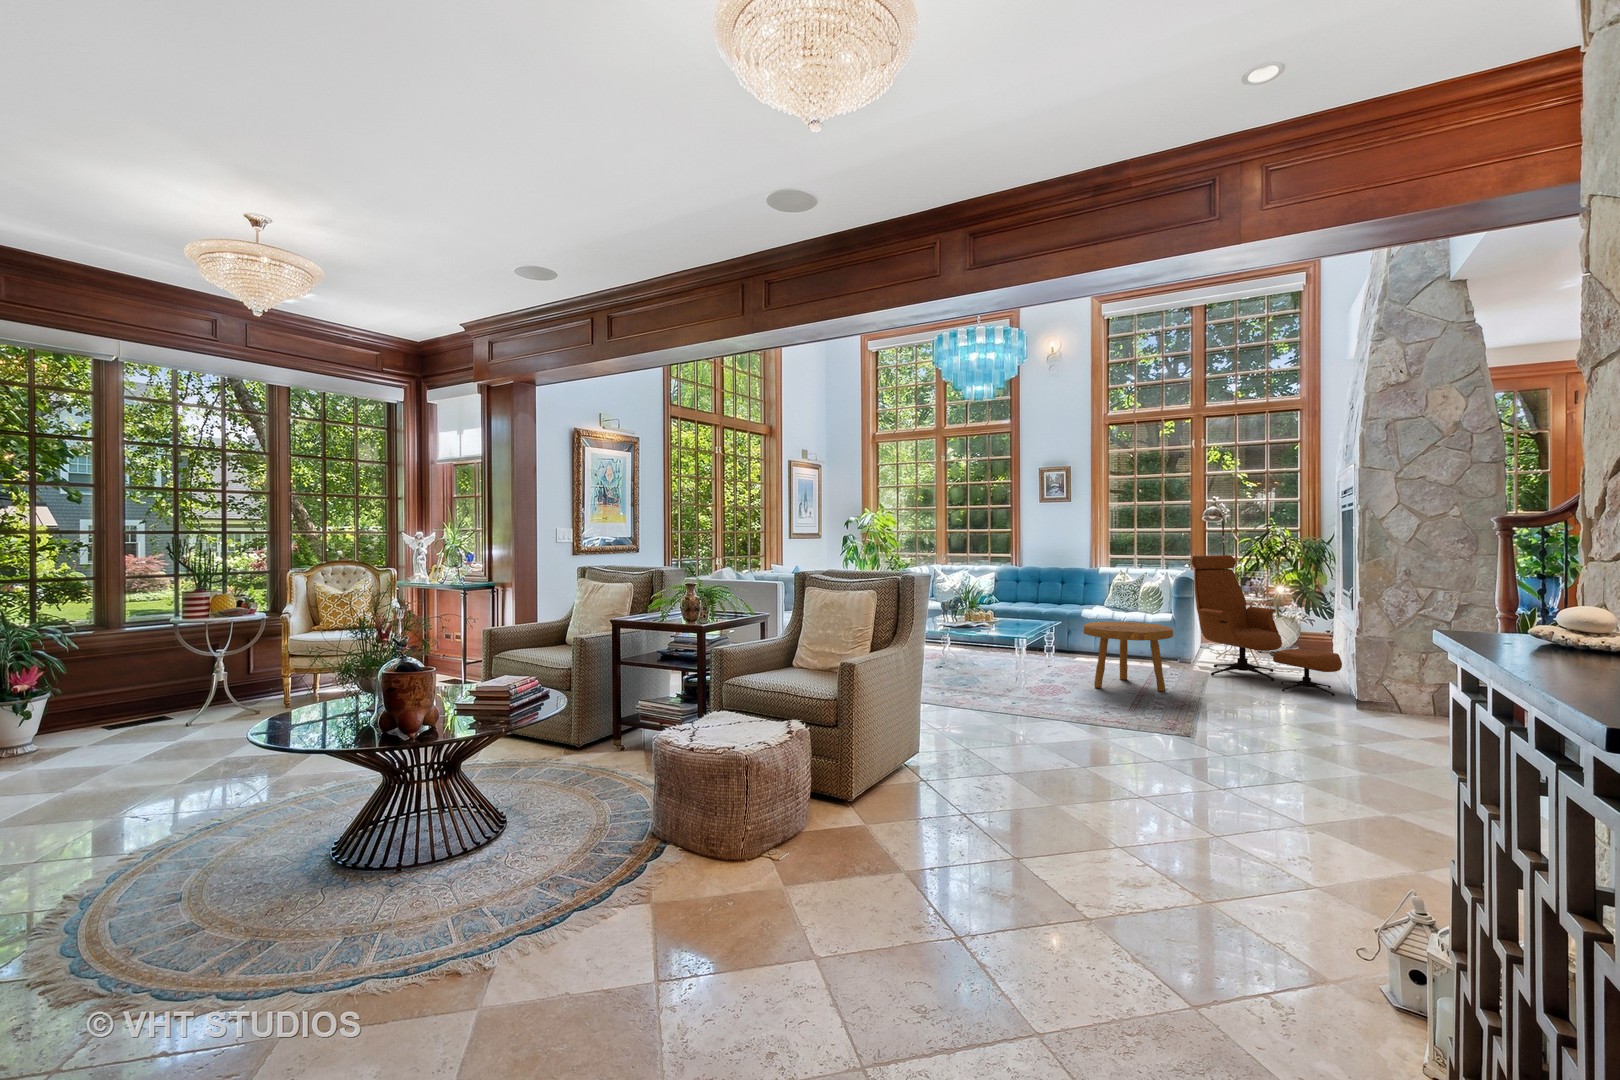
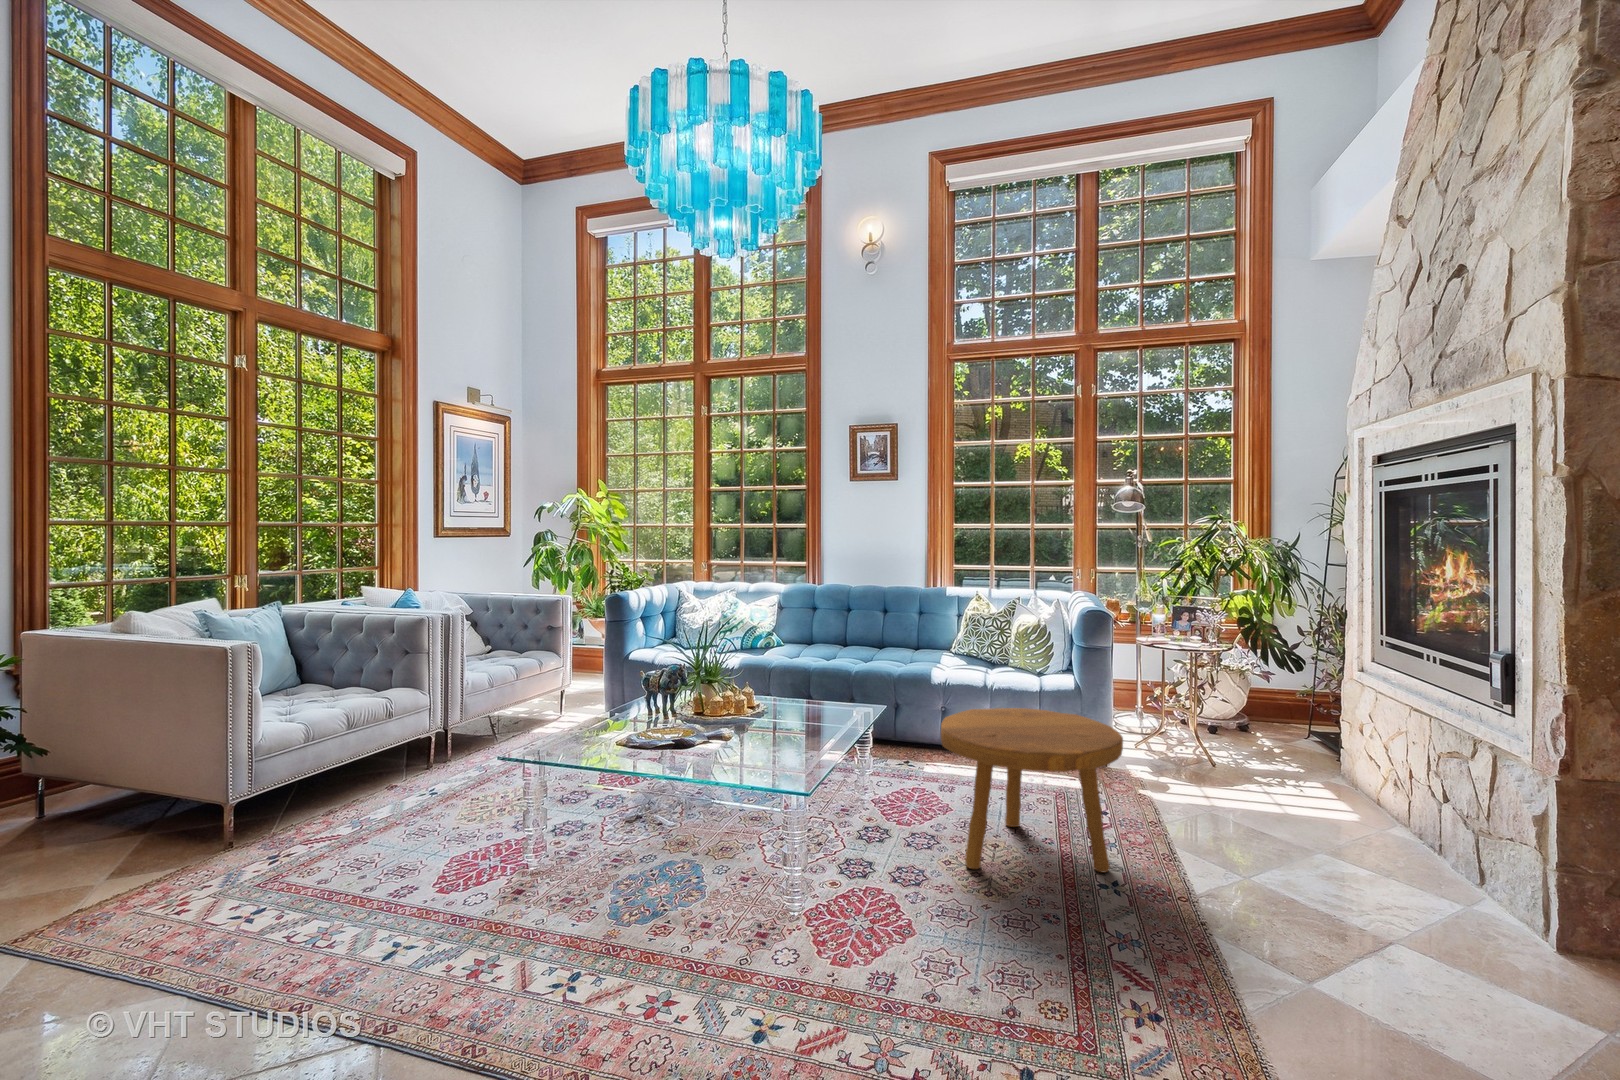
lounge chair: present [1191,555,1342,696] -> none [1111,570,1418,858]

